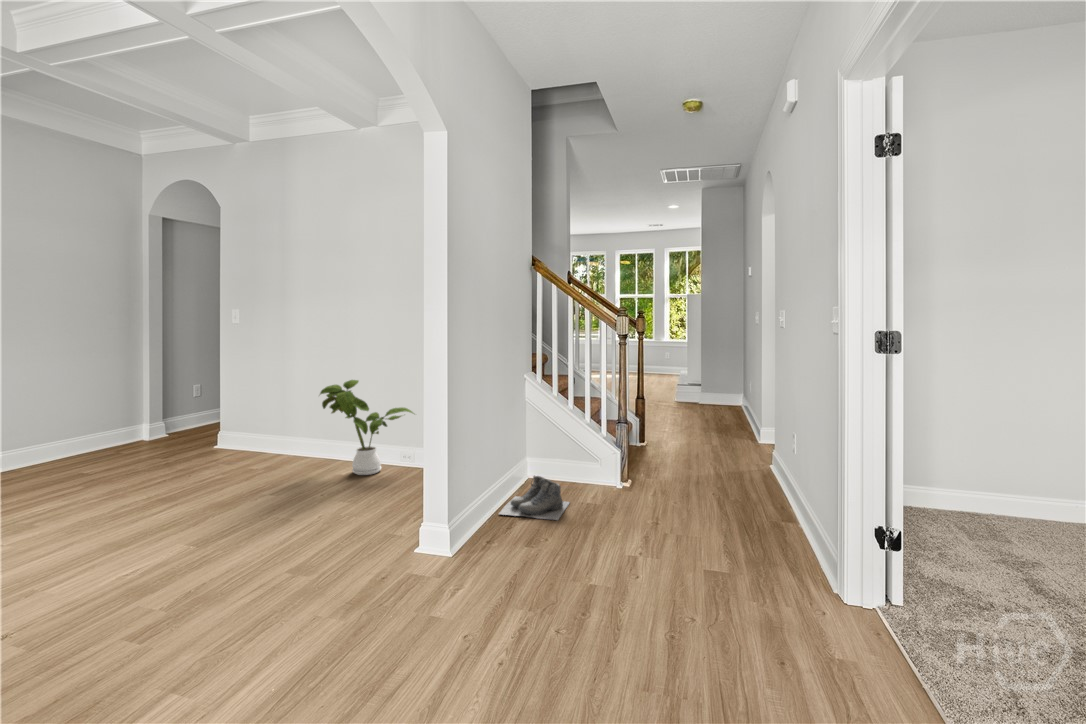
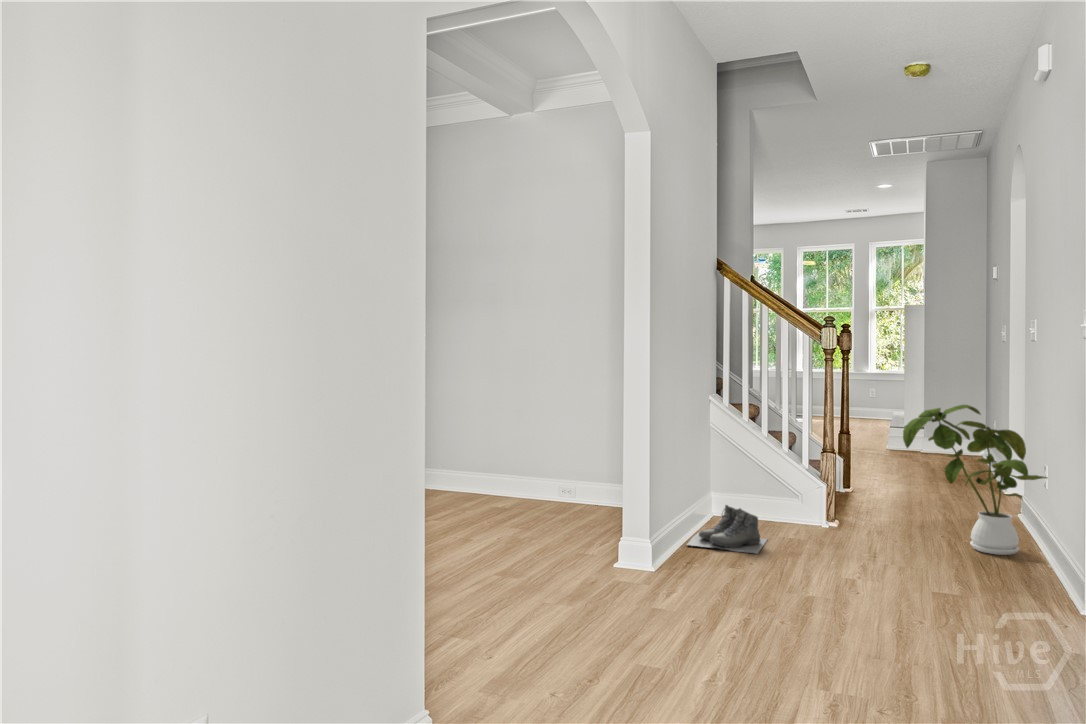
house plant: present [320,380,414,475] -> present [903,405,1047,555]

